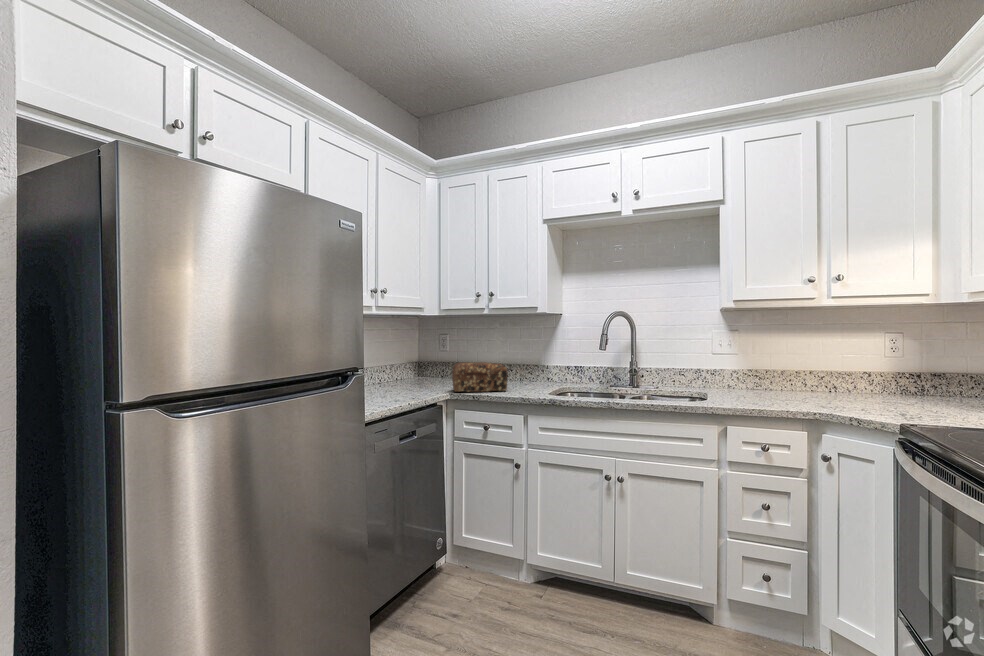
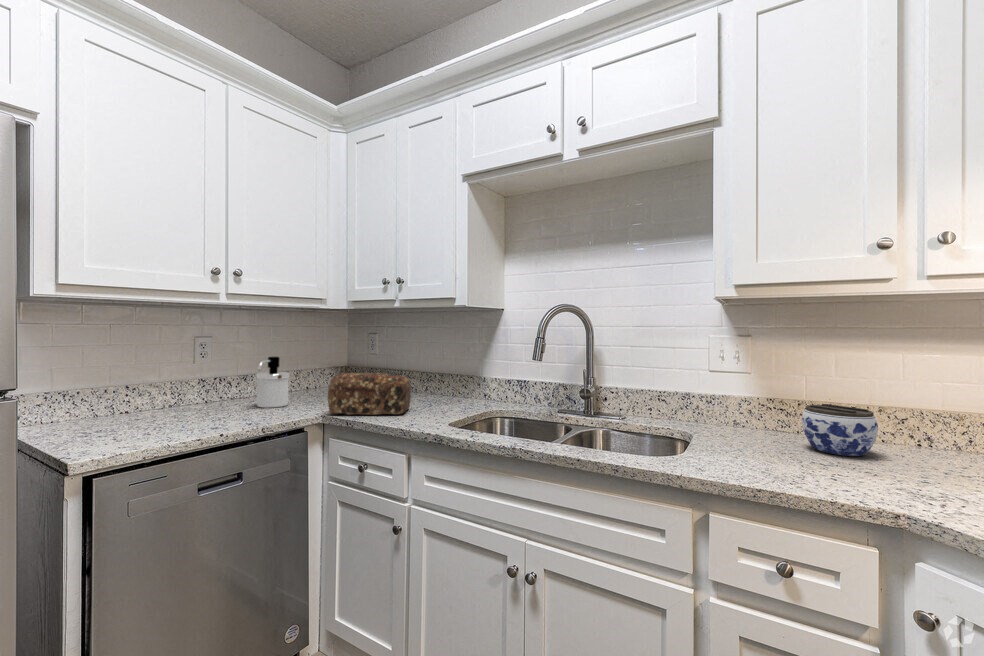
soap dispenser: none [383,352,406,391] -> present [256,357,290,408]
jar: none [770,370,809,397] -> present [802,404,878,456]

